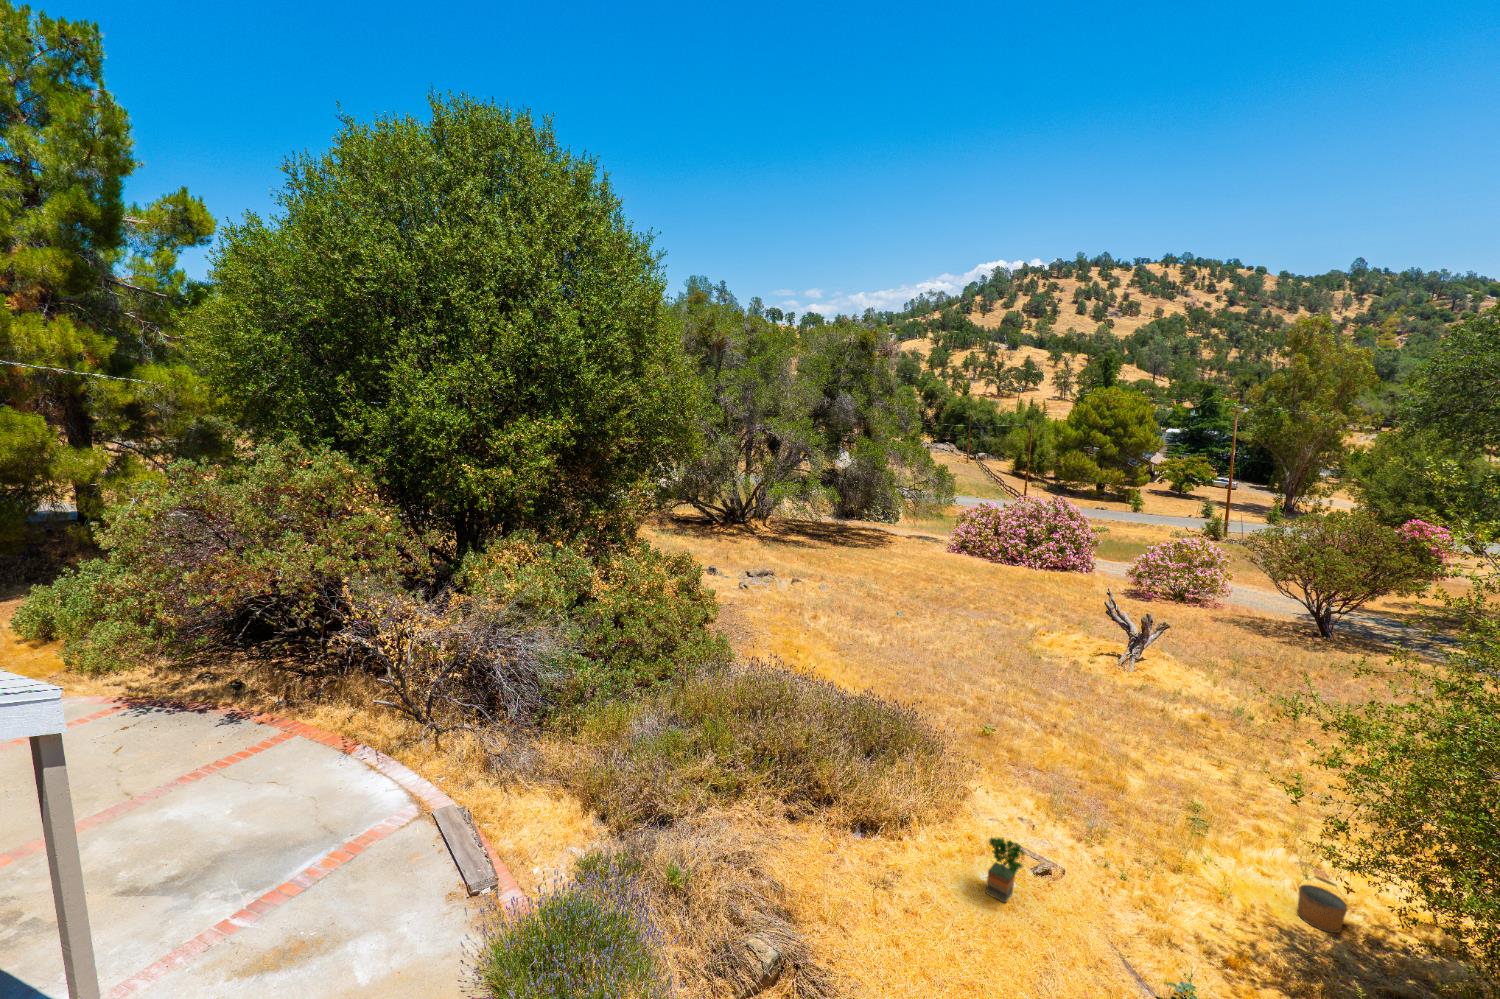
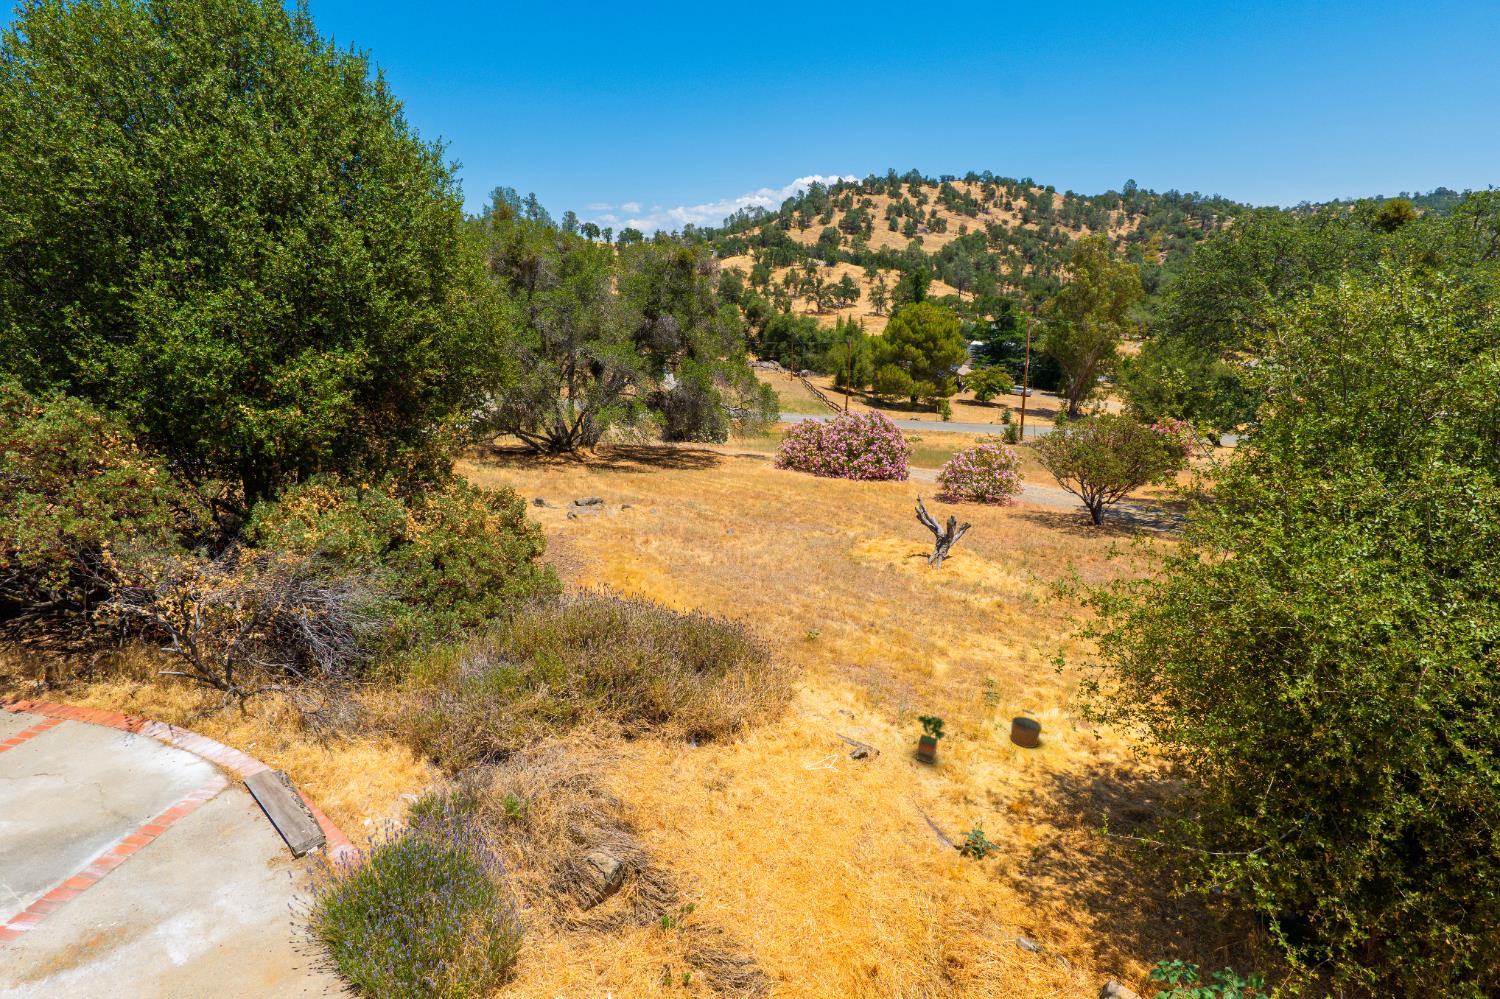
potted tree: present [985,838,1025,903] -> present [916,715,945,763]

